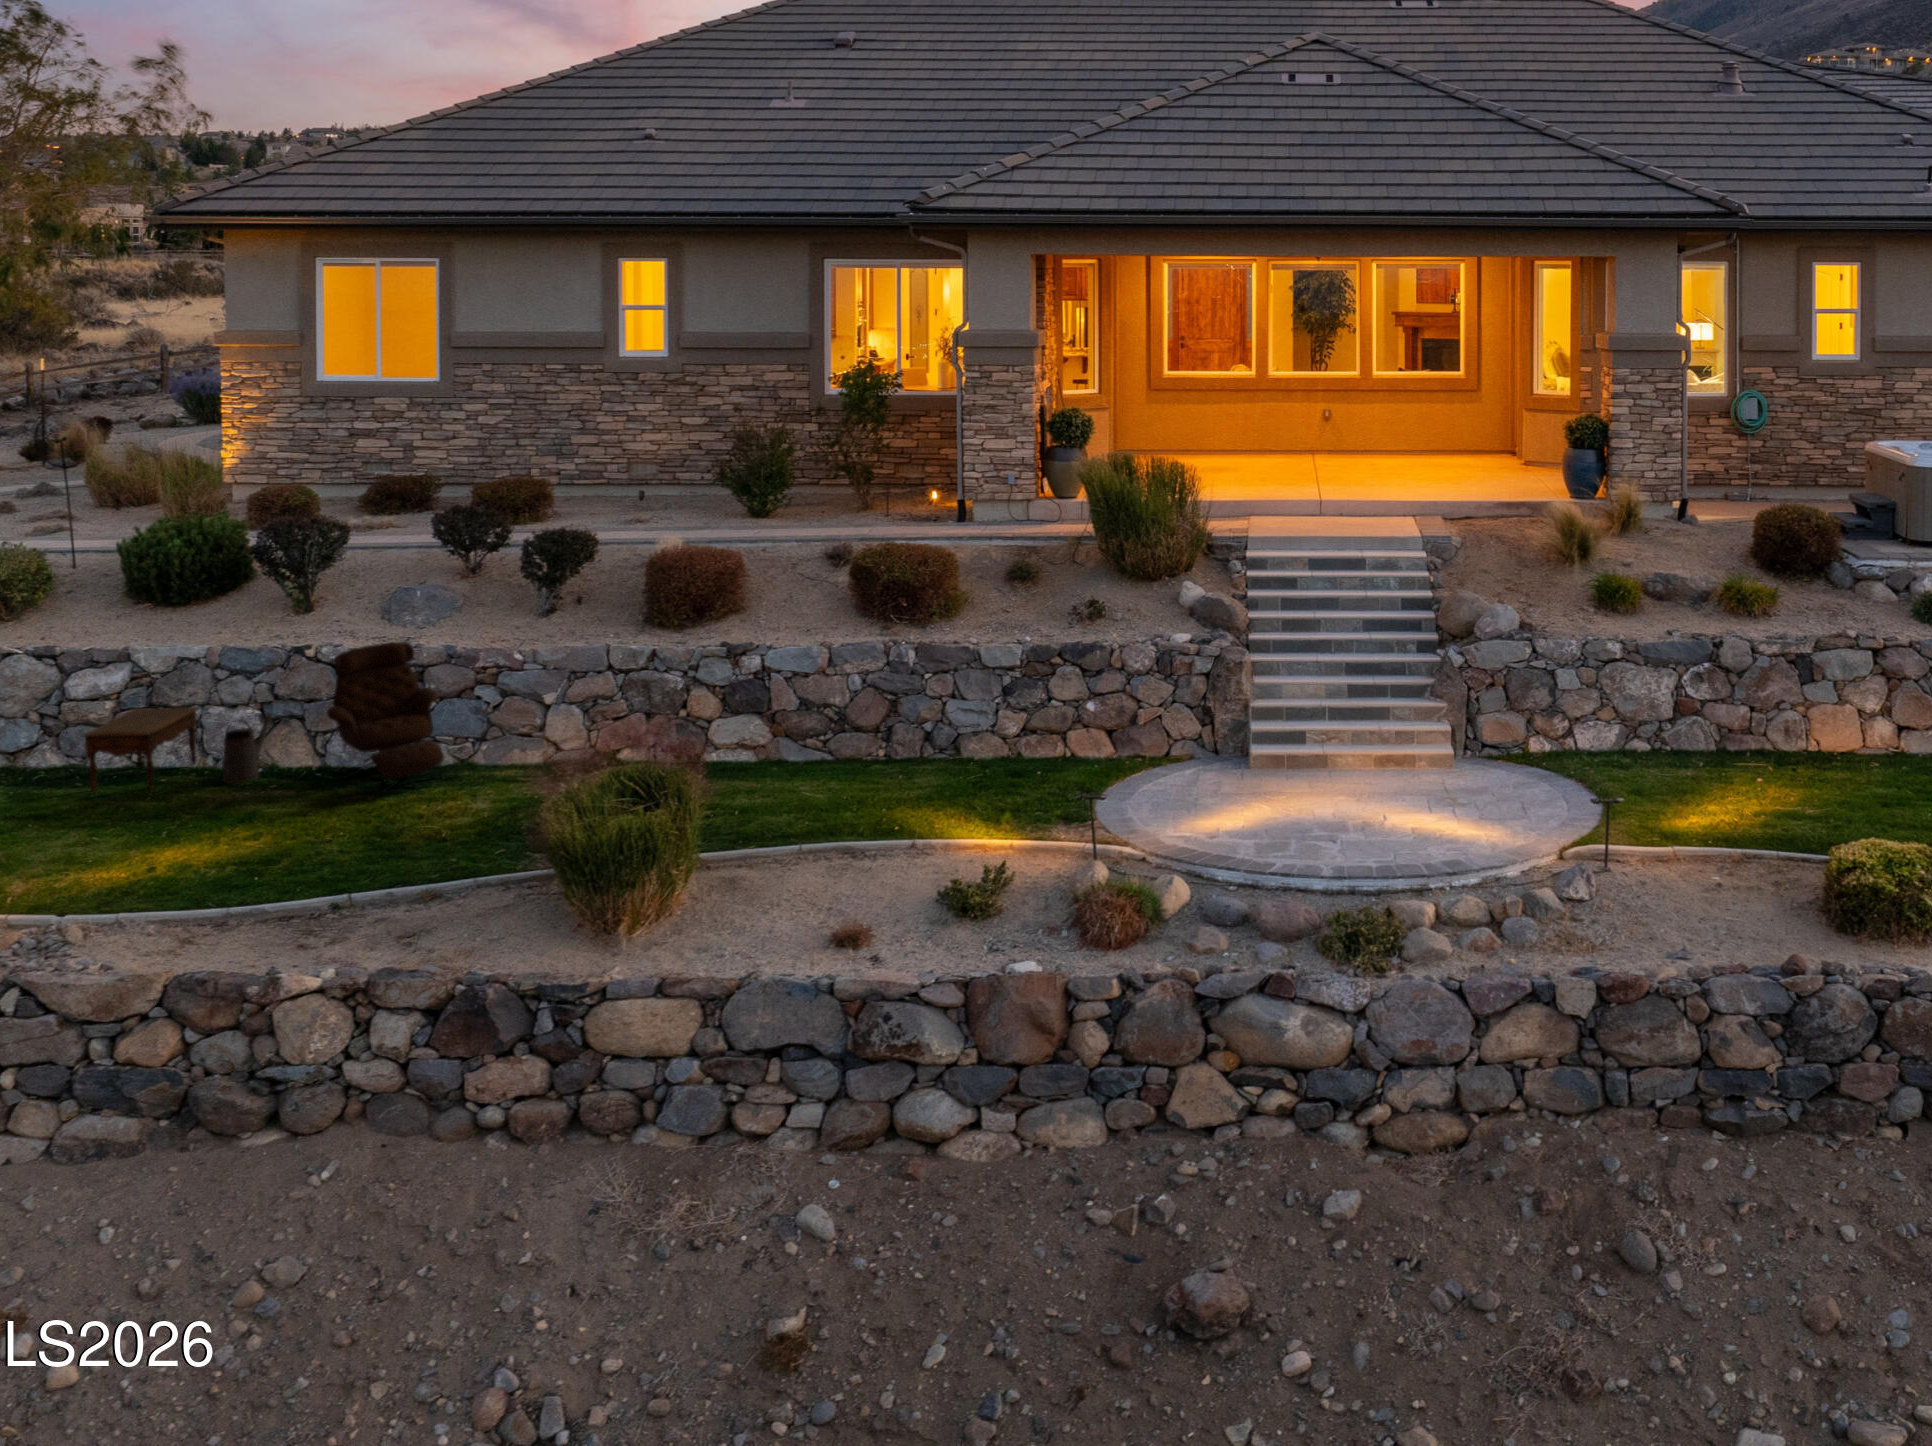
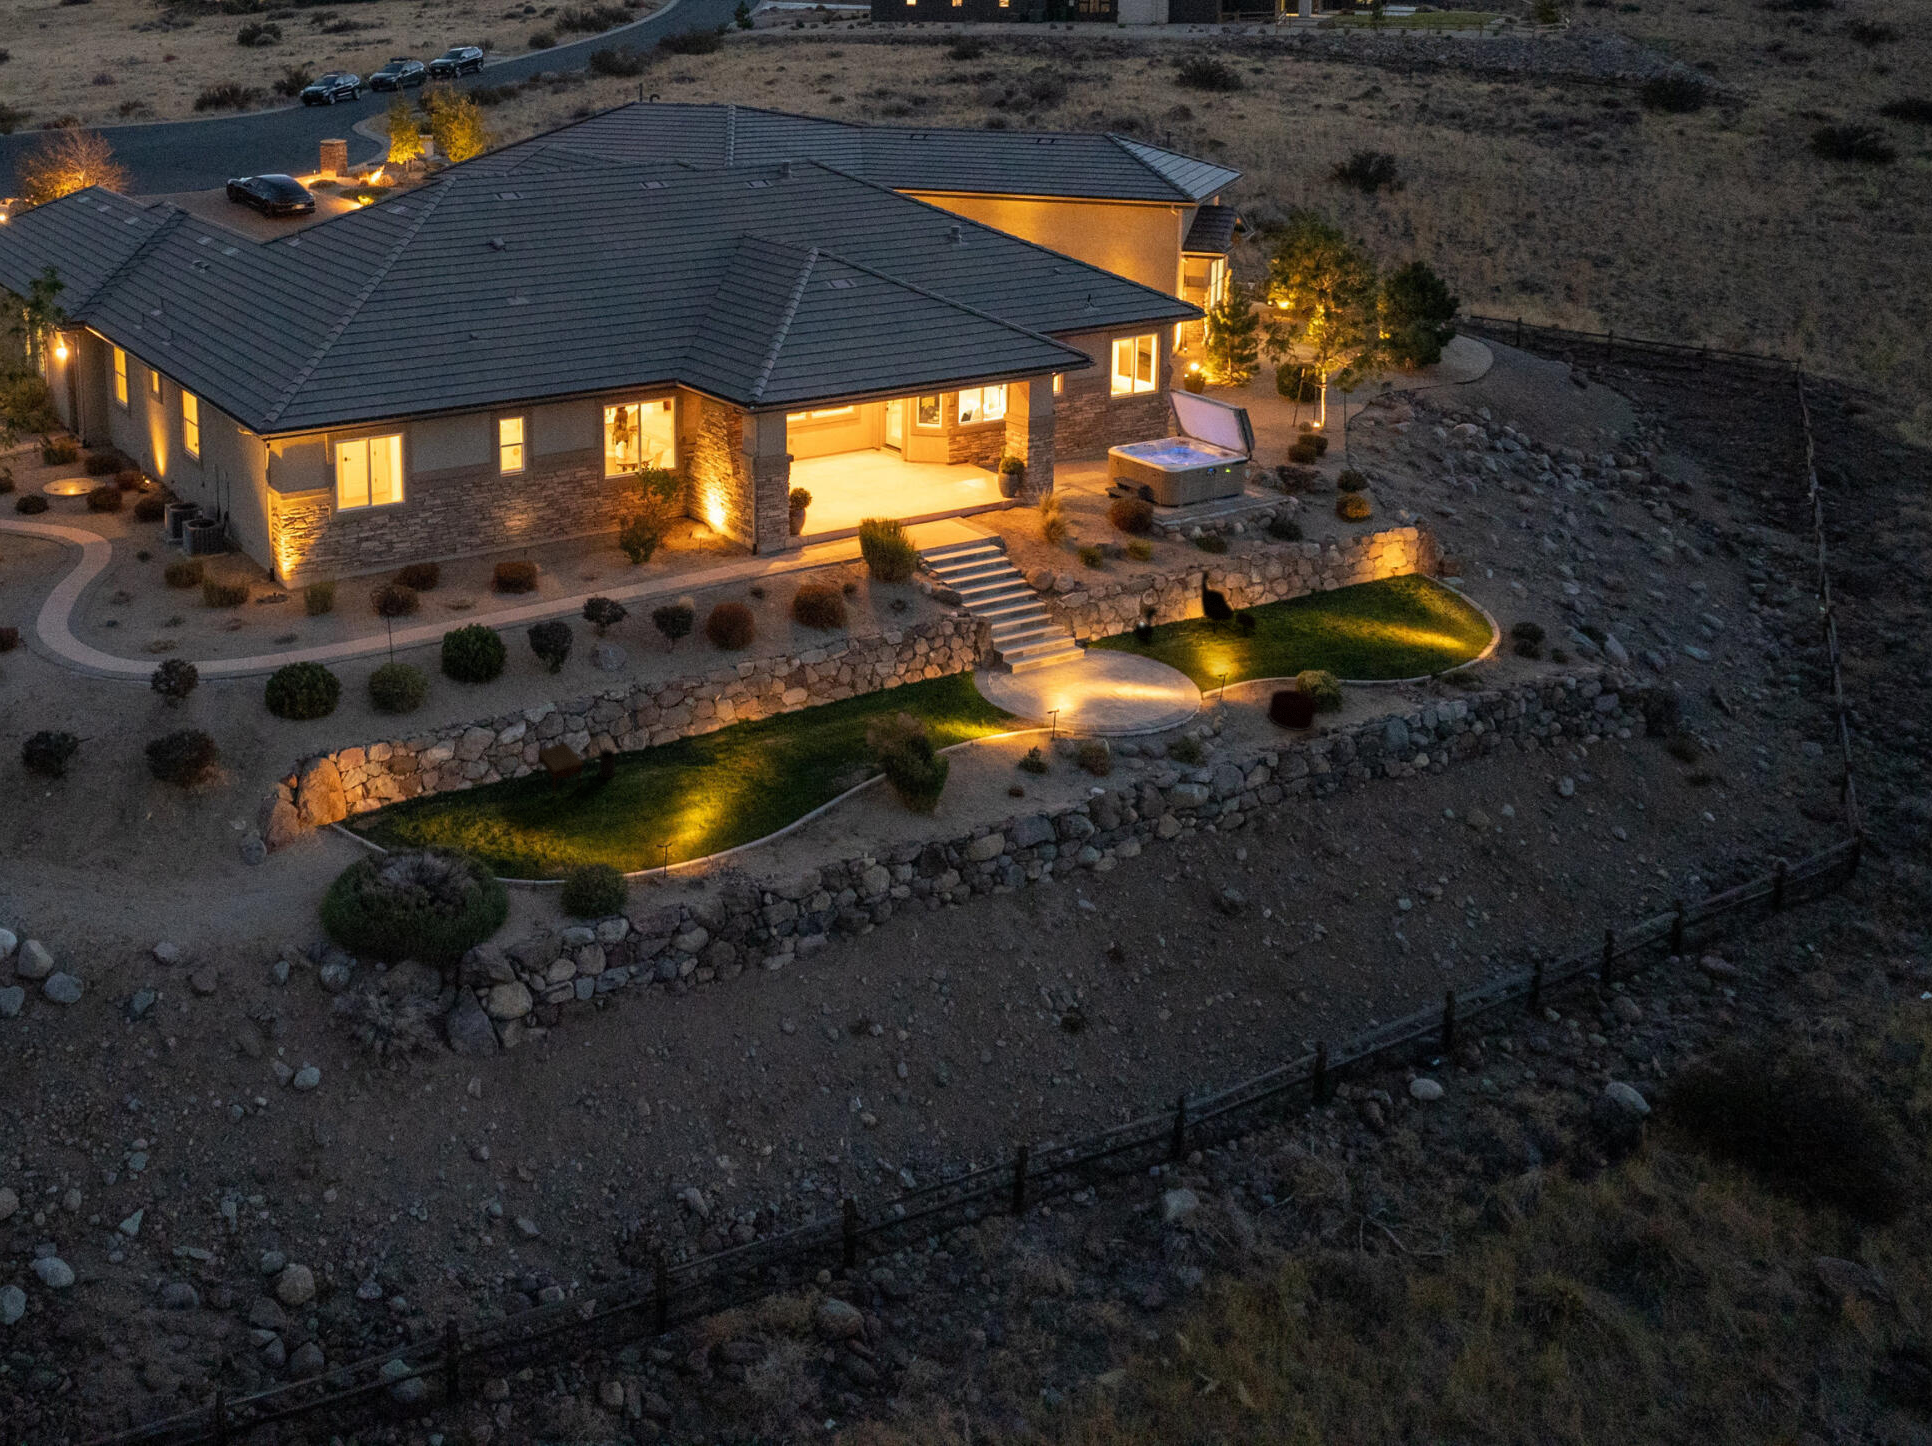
lounge chair: present [327,642,444,790] -> present [1201,571,1256,631]
potted tree: none [1532,664,1586,752] -> present [1135,605,1161,640]
ottoman: none [1656,841,1768,943] -> present [1268,690,1316,731]

